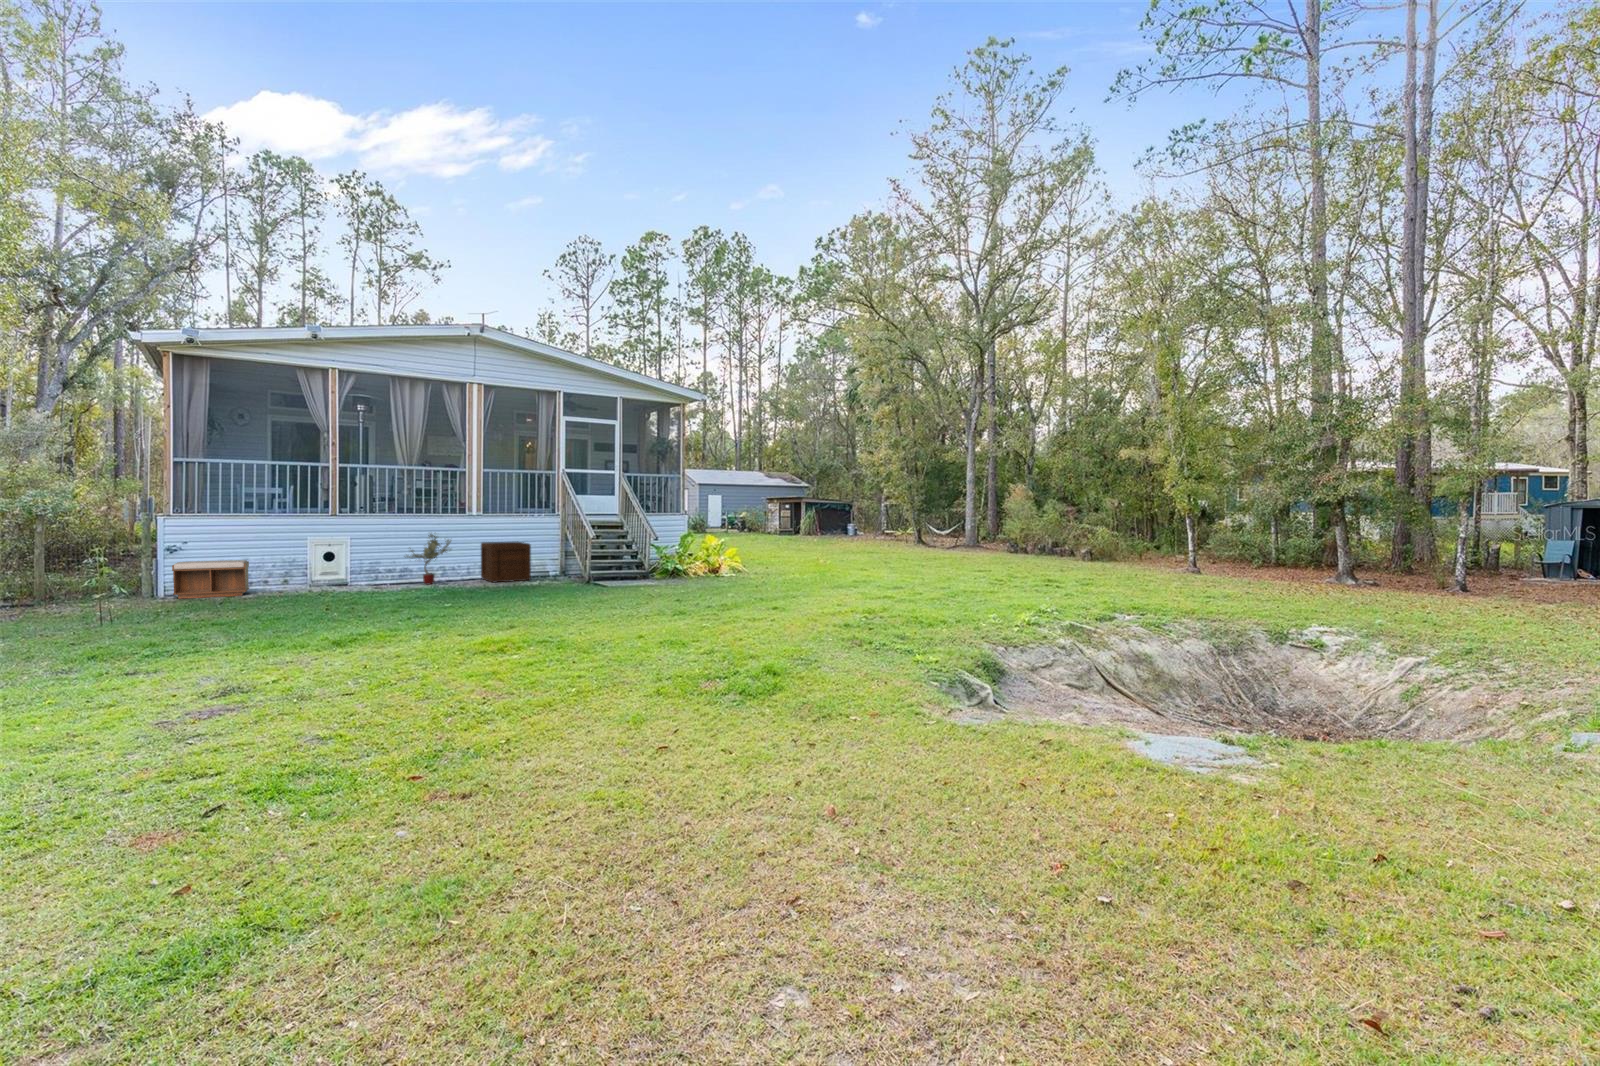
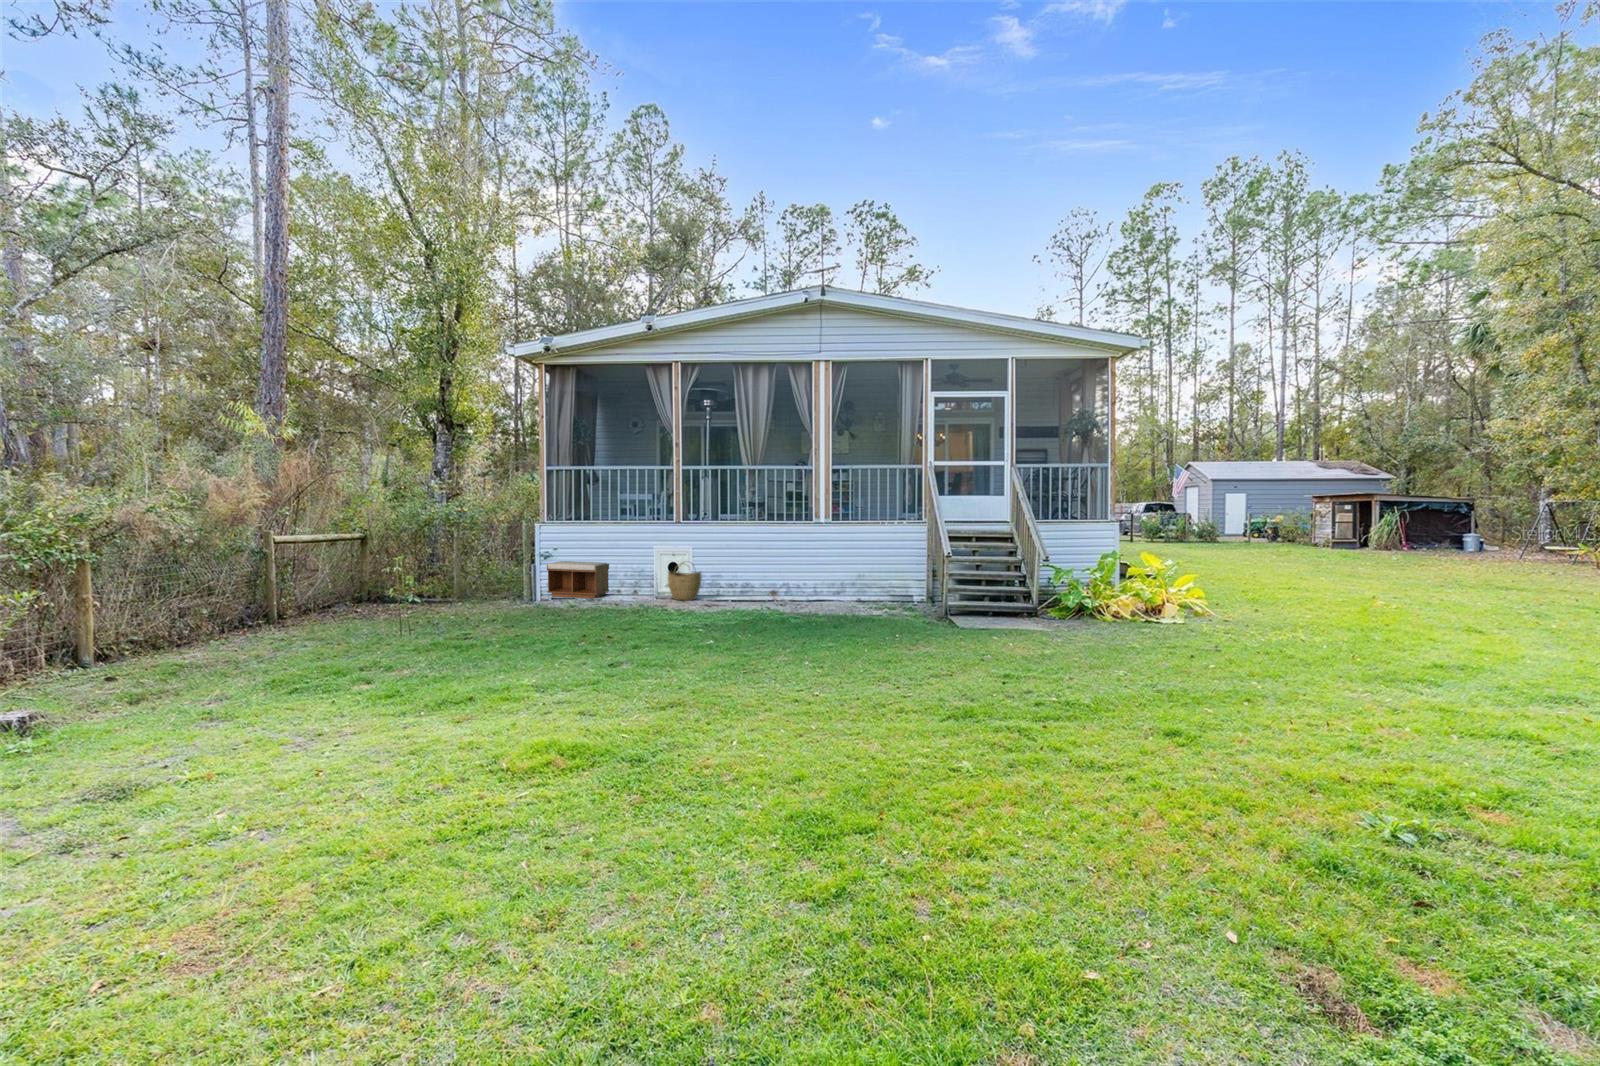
potted tree: present [407,534,451,584] -> none [735,541,783,602]
wooden crate: present [481,542,531,582] -> none [819,555,868,609]
woven basket: none [331,553,367,589] -> present [668,563,702,600]

